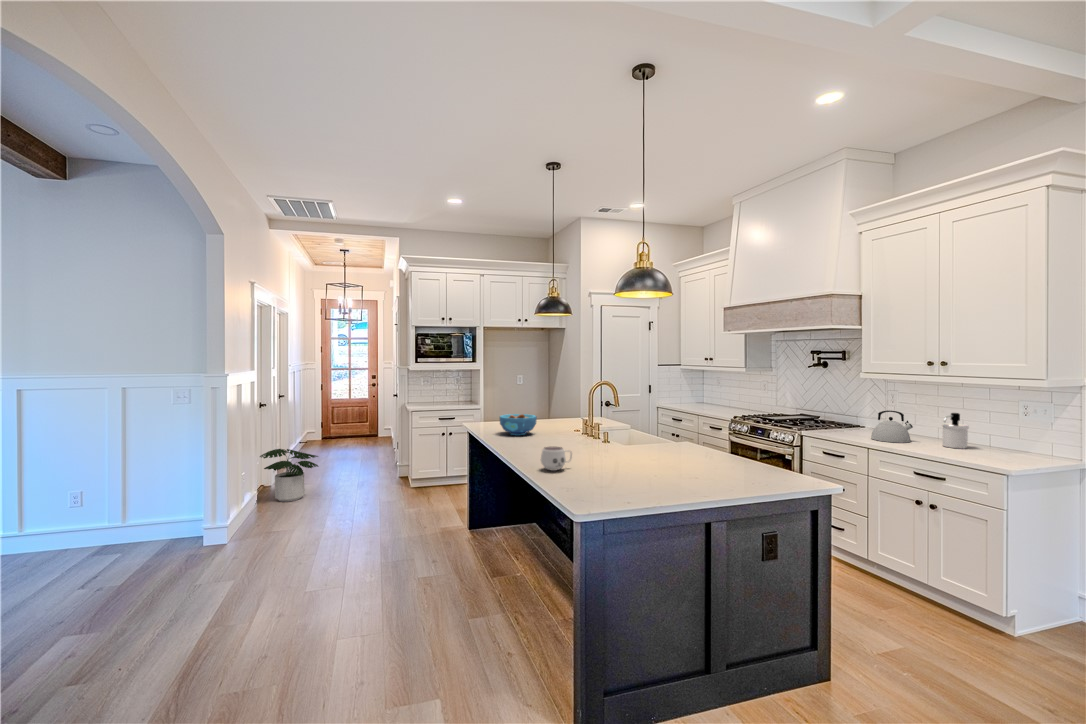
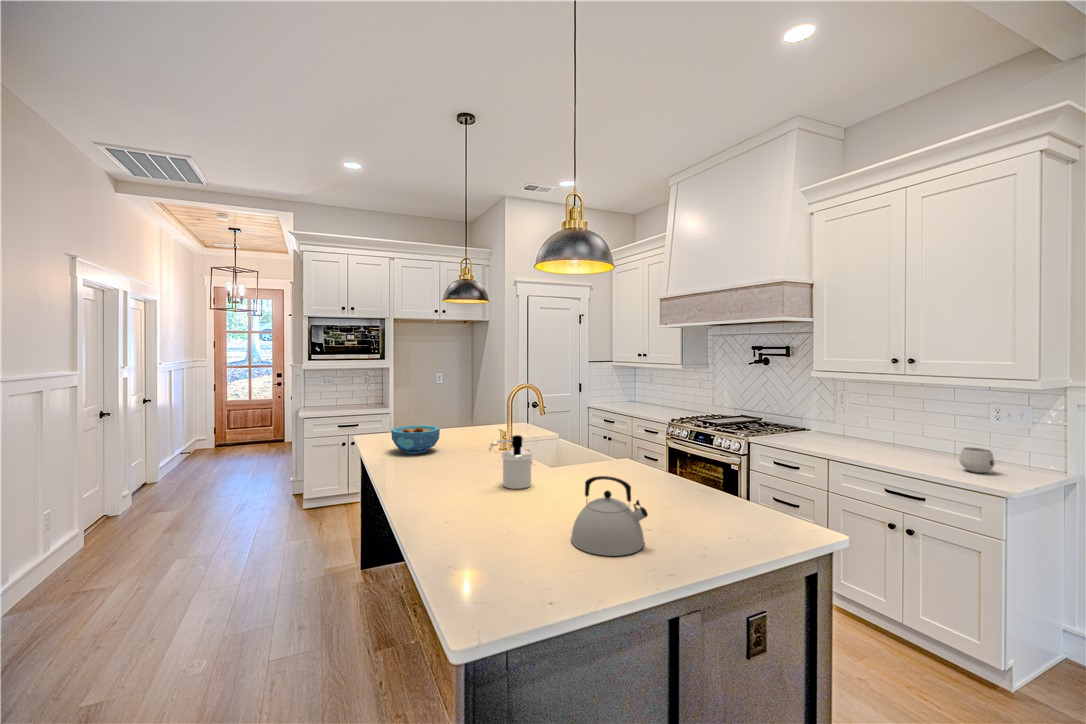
kettle: present [871,410,913,443] -> present [571,476,648,556]
soap dispenser: present [942,413,969,449] -> present [489,435,532,489]
mug: present [541,447,572,471] -> present [959,448,995,473]
potted plant: present [260,449,318,502] -> none [92,469,181,535]

